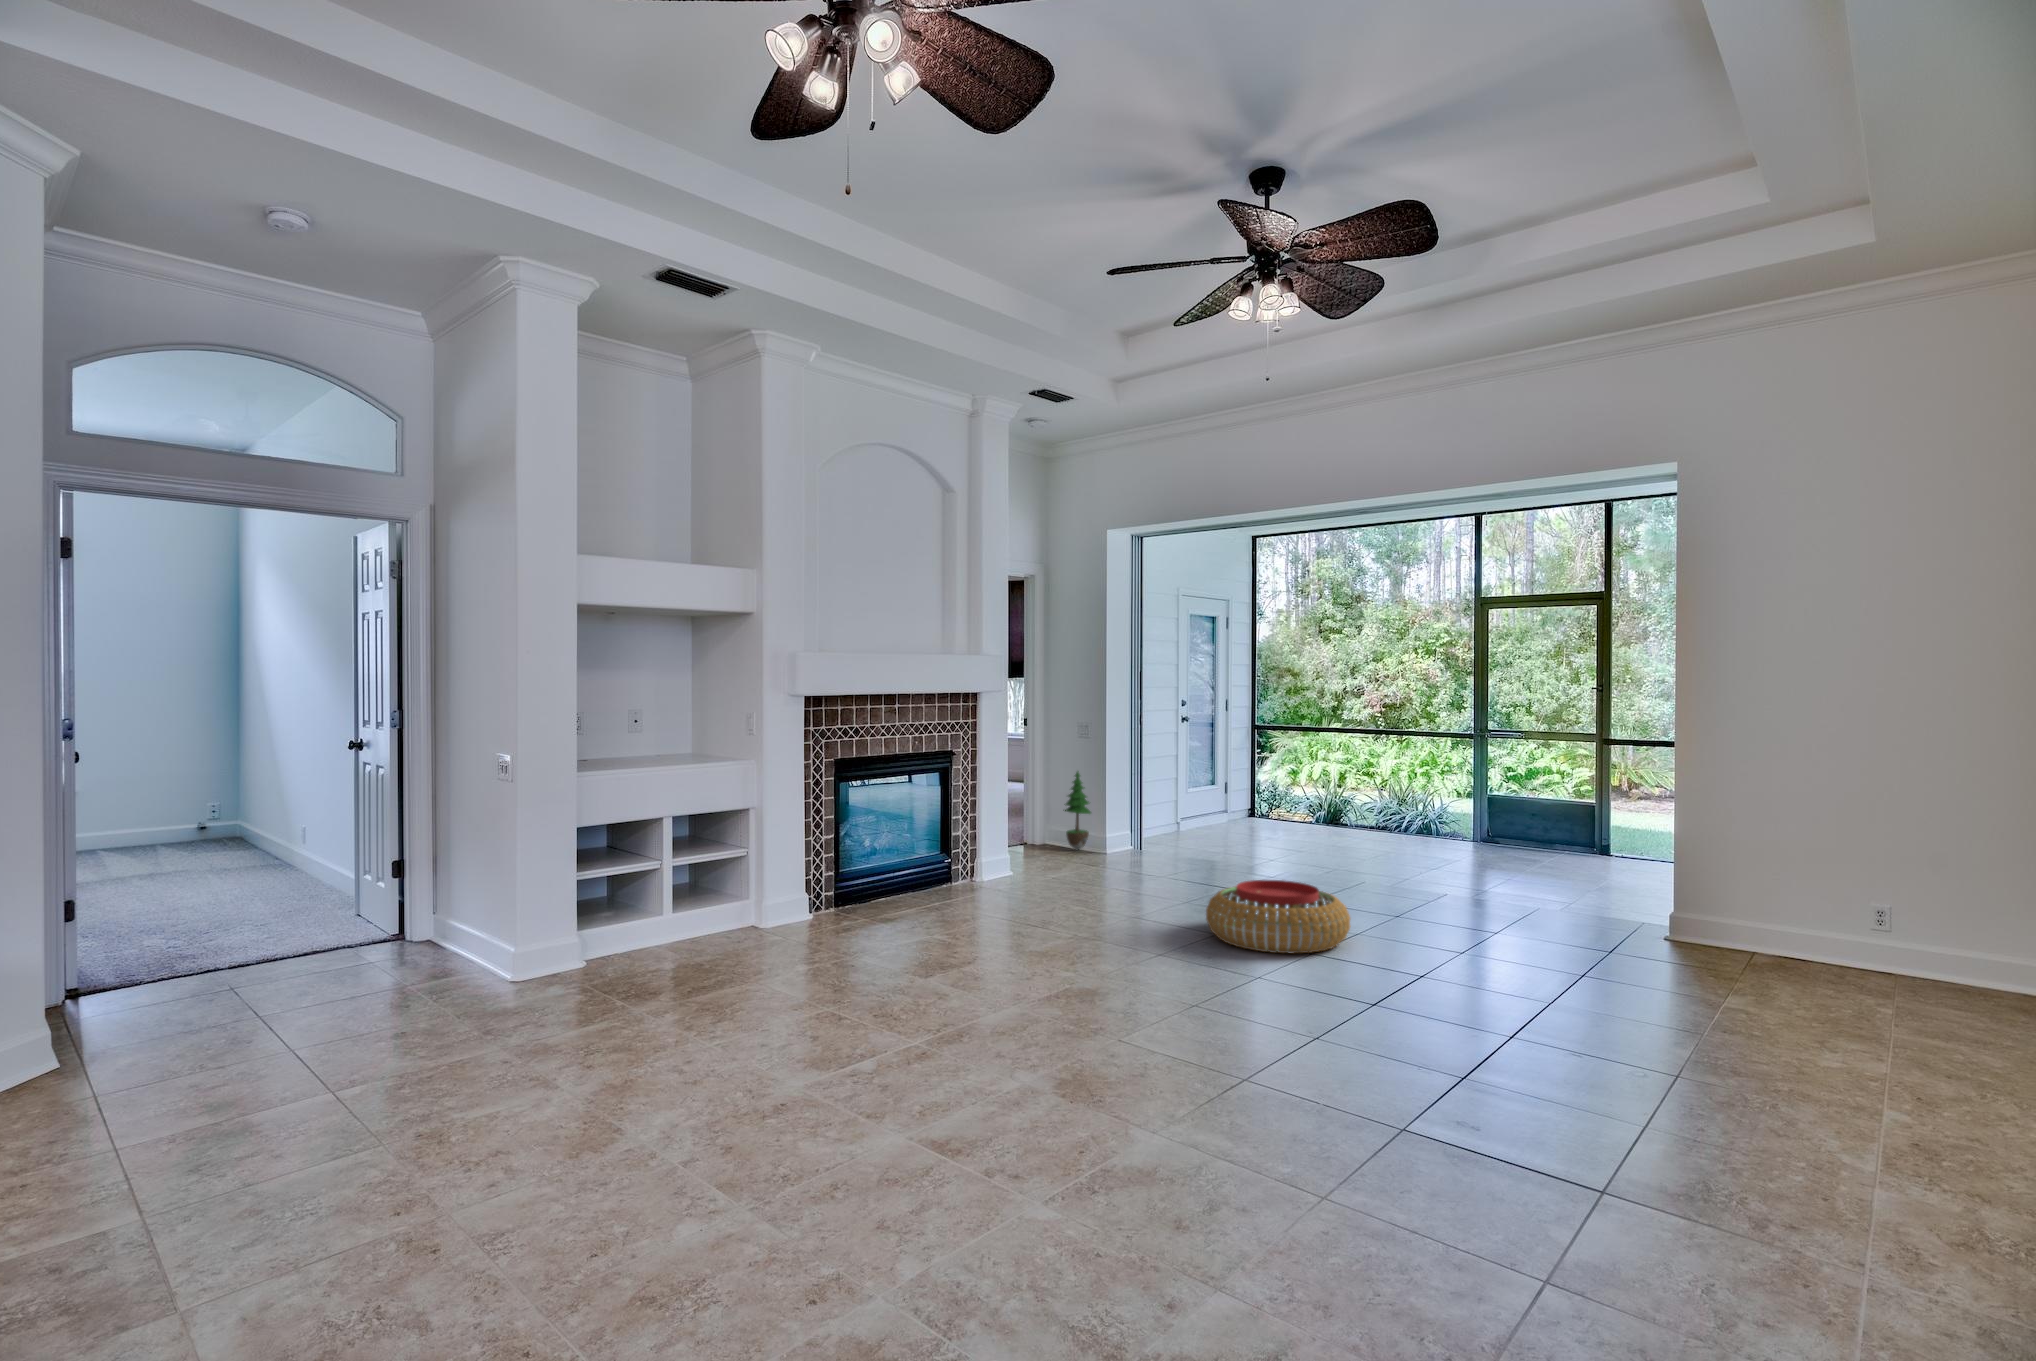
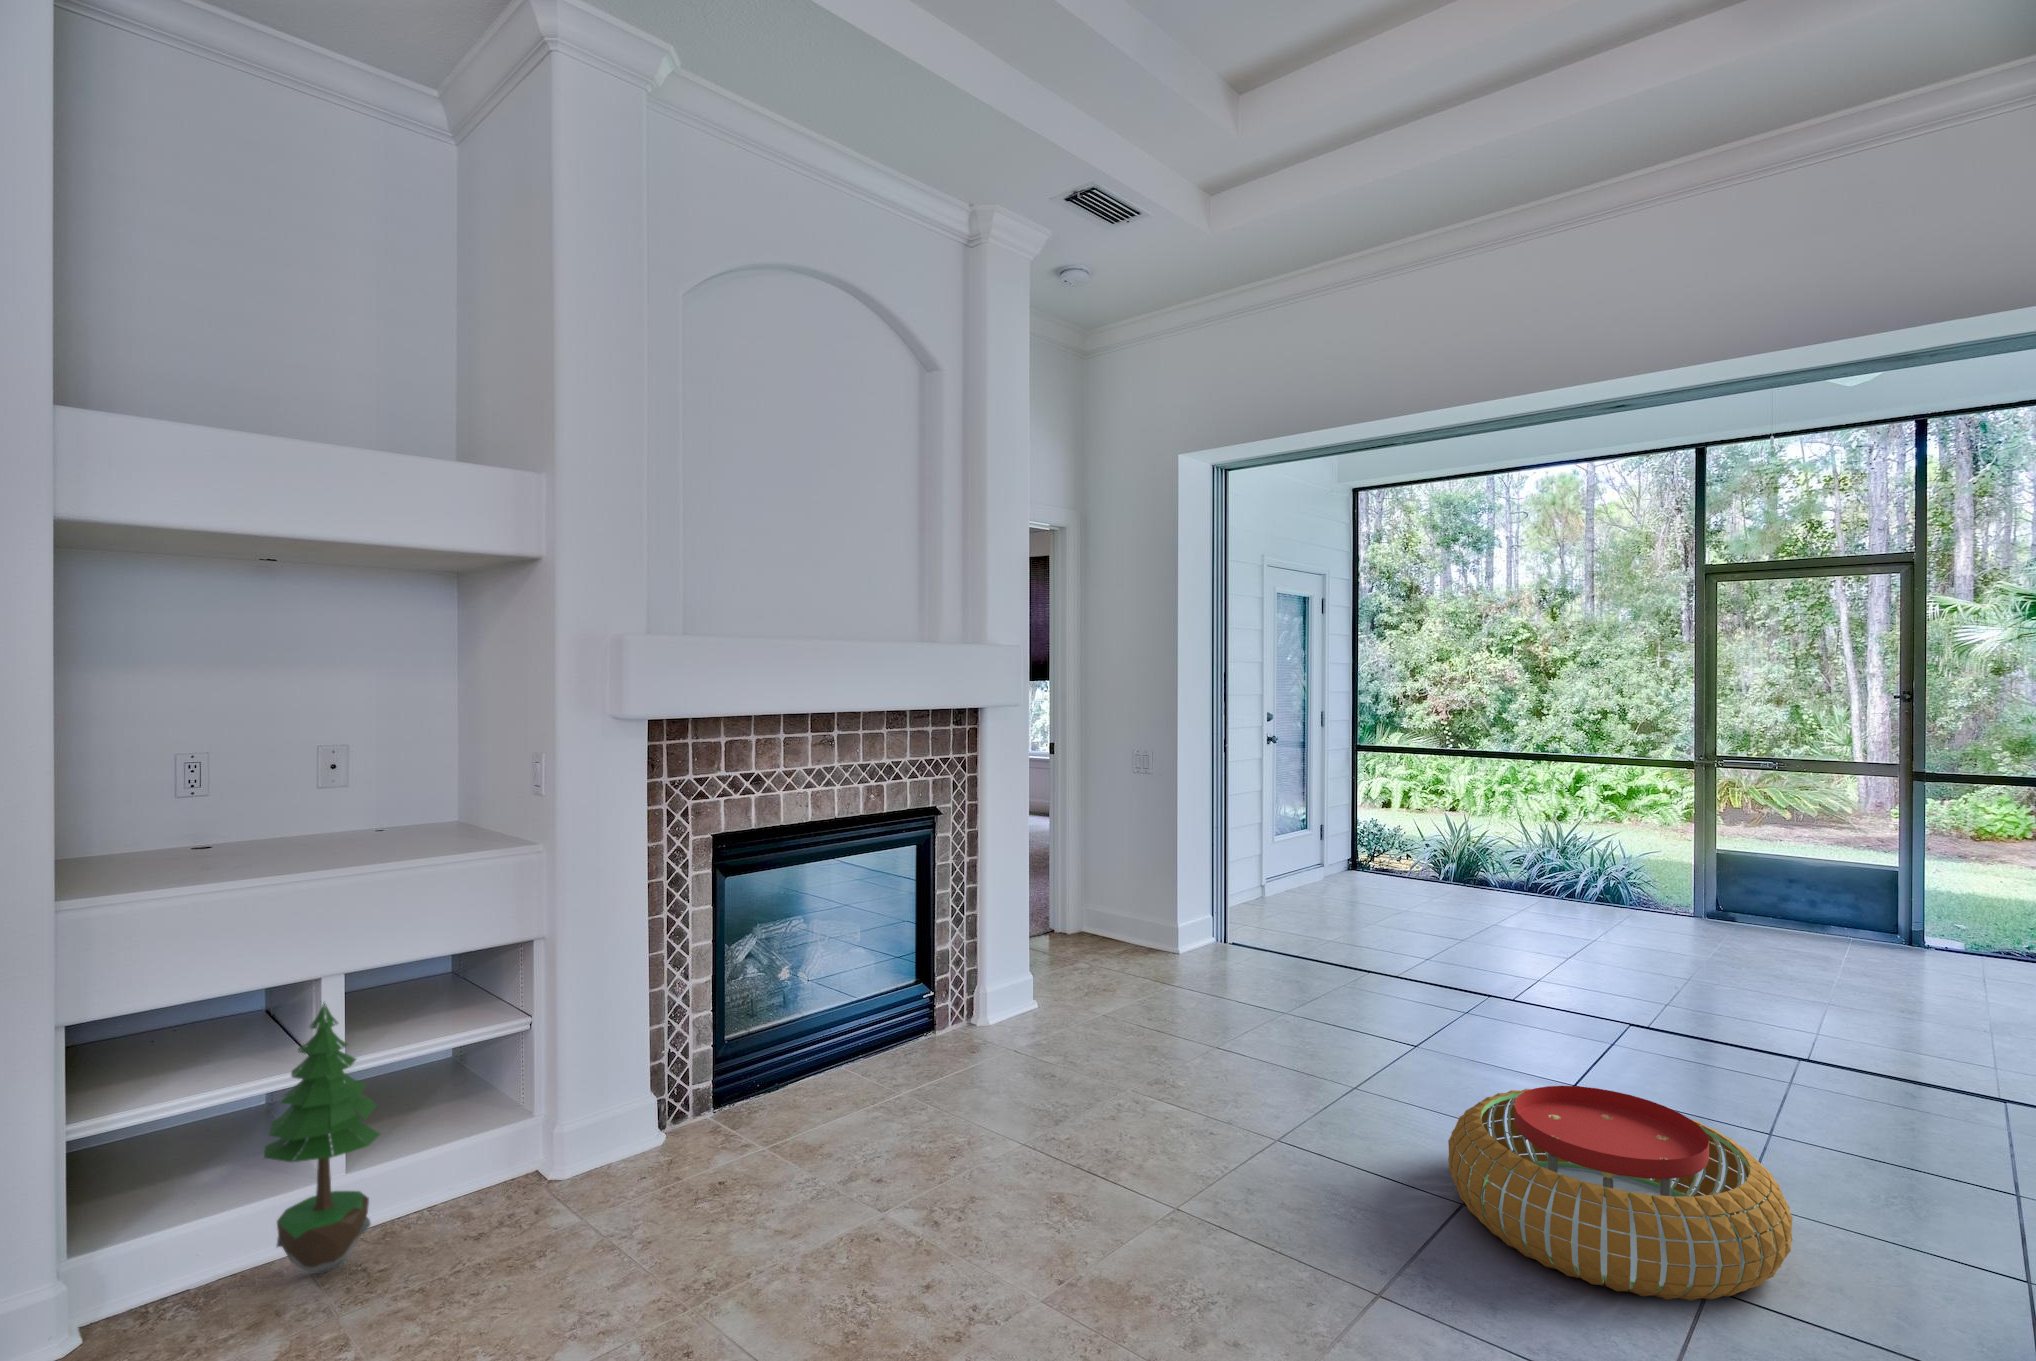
potted tree: present [1065,771,1091,850] -> present [264,1002,380,1274]

